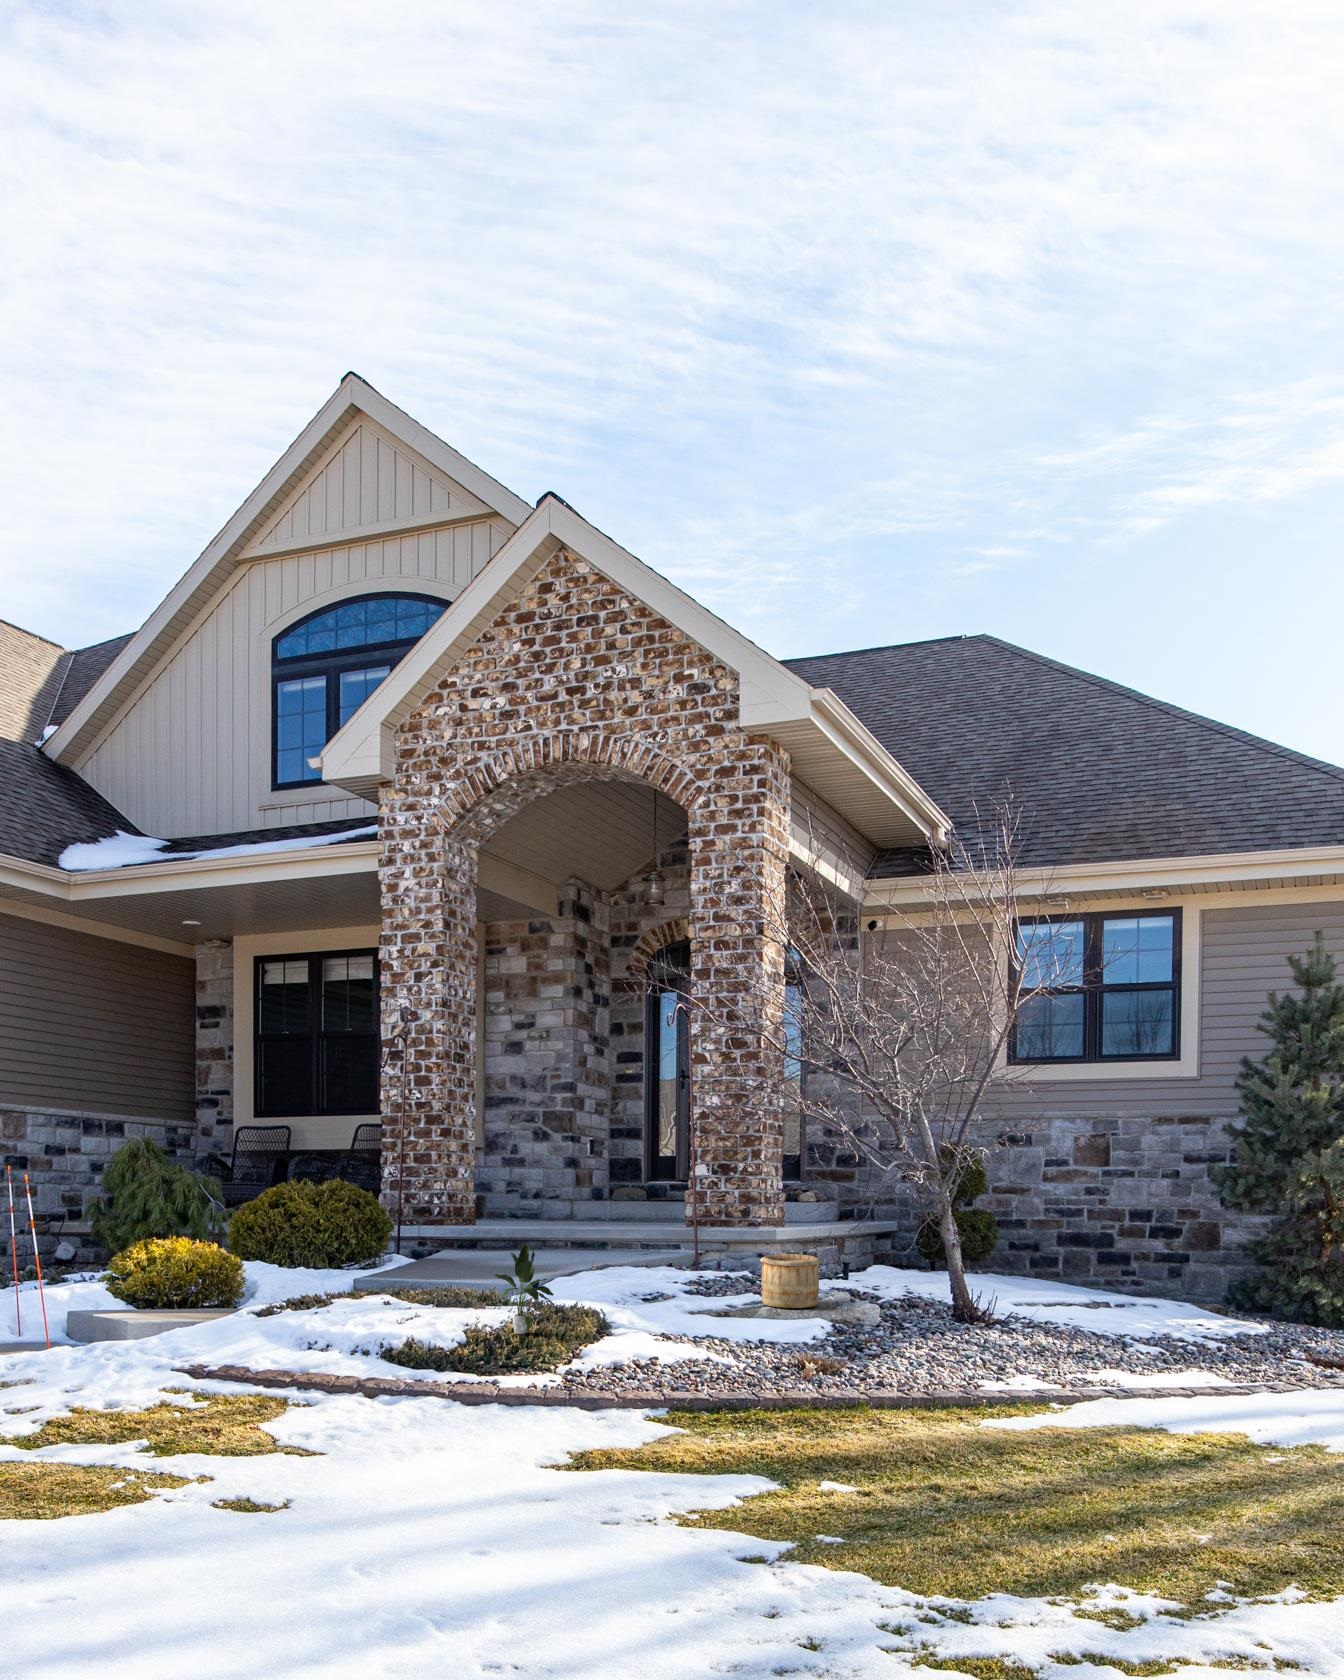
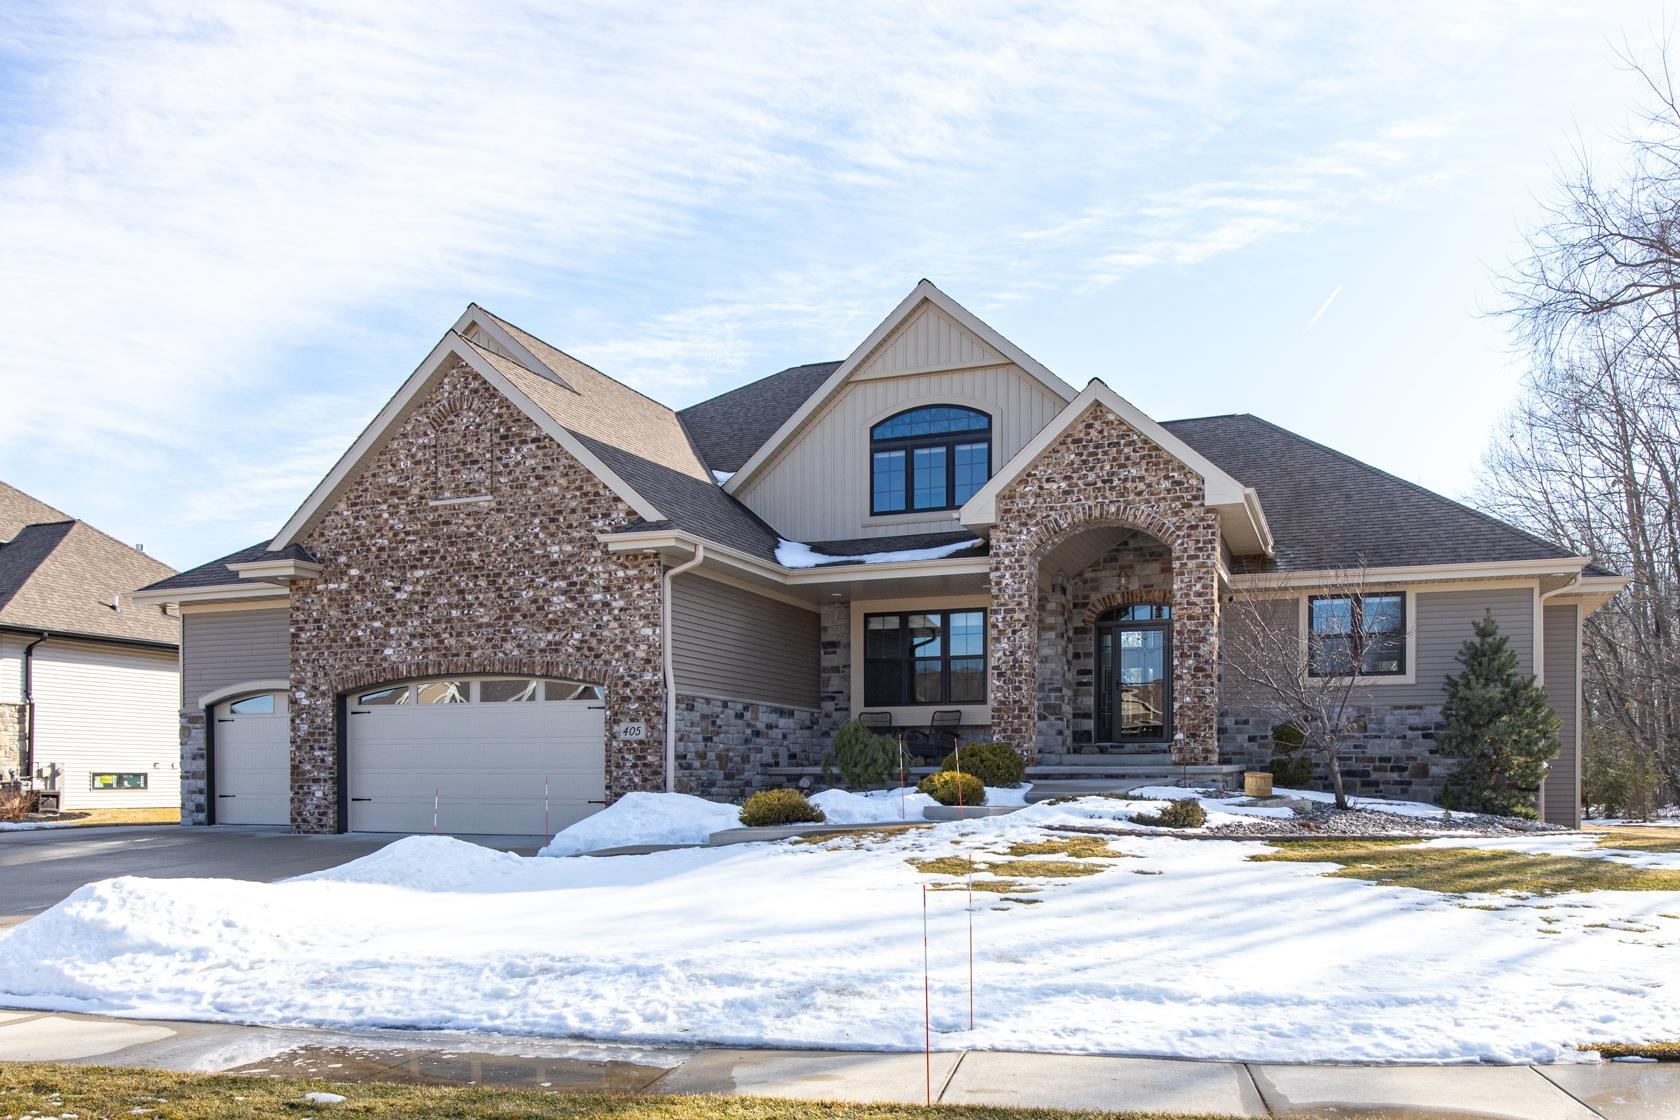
potted plant: present [495,1245,554,1334] -> present [1438,783,1461,821]

